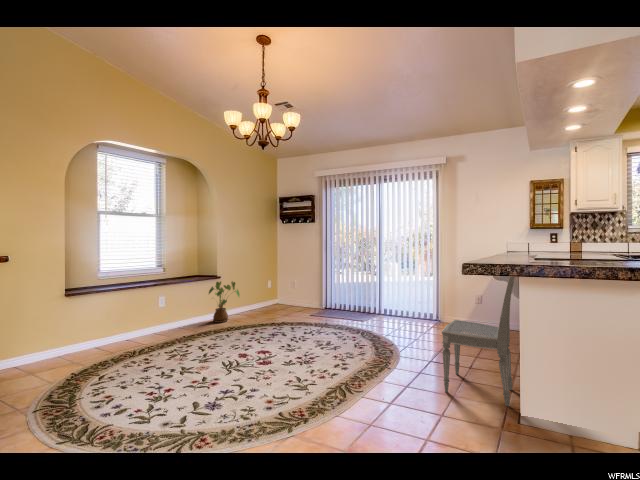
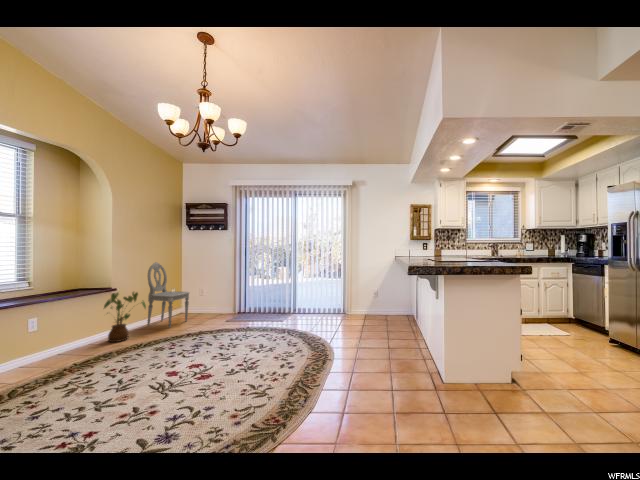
dining chair: present [442,277,515,406] -> present [147,262,189,328]

